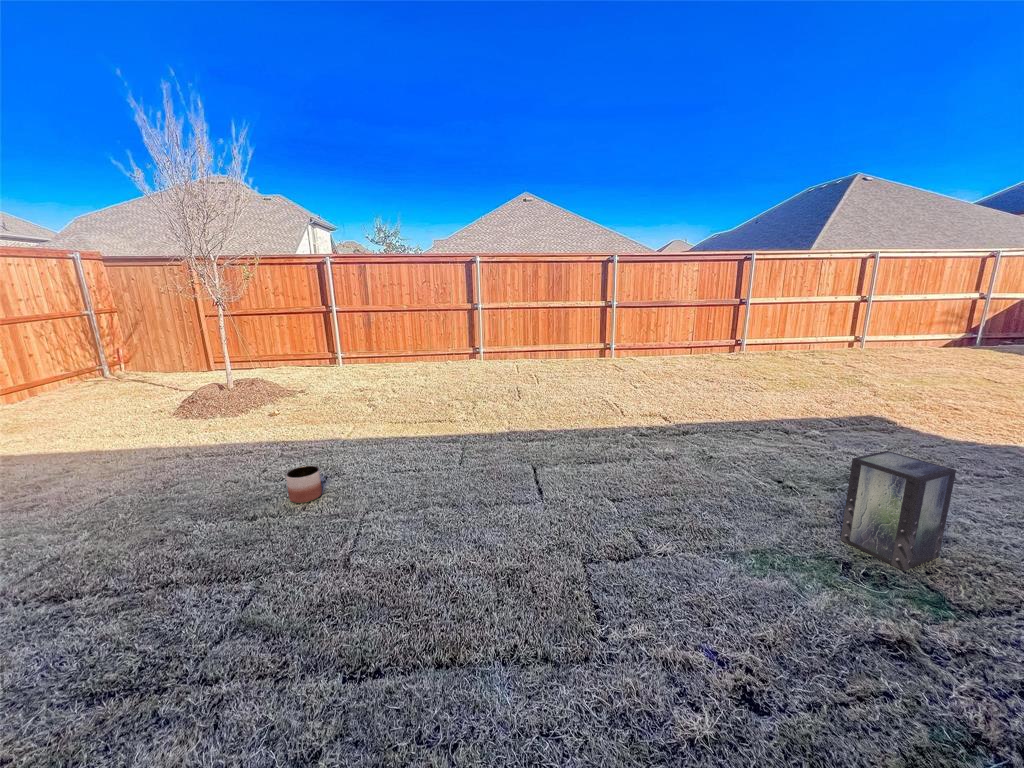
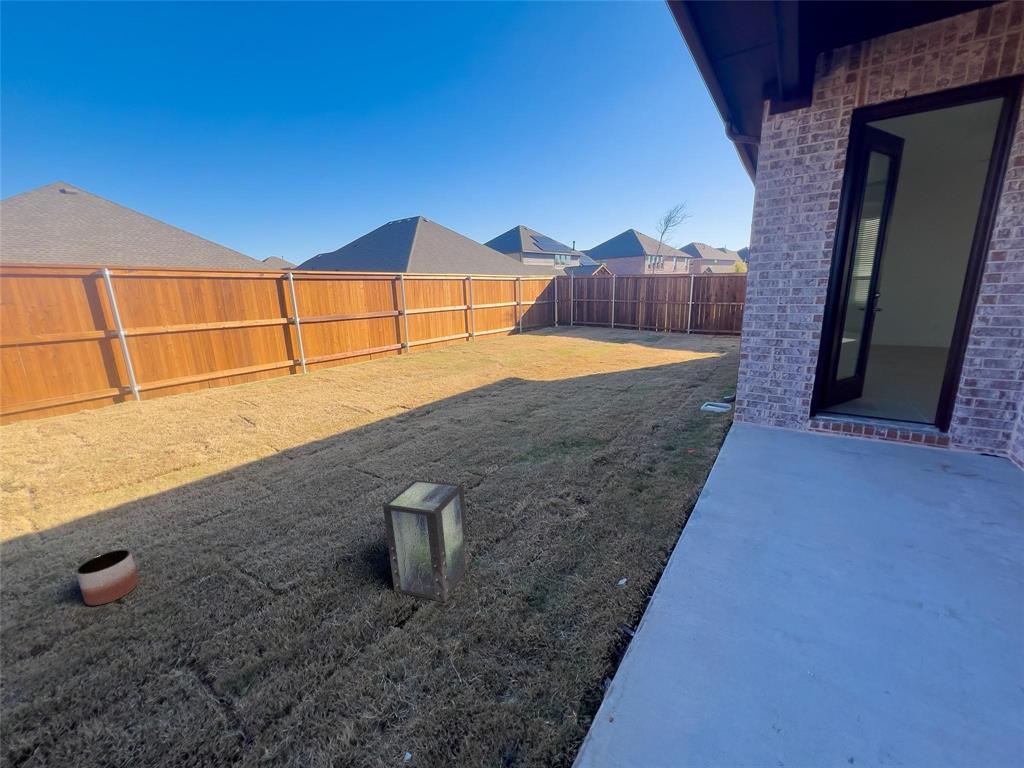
storage box: present [840,451,956,571] -> present [383,480,470,602]

